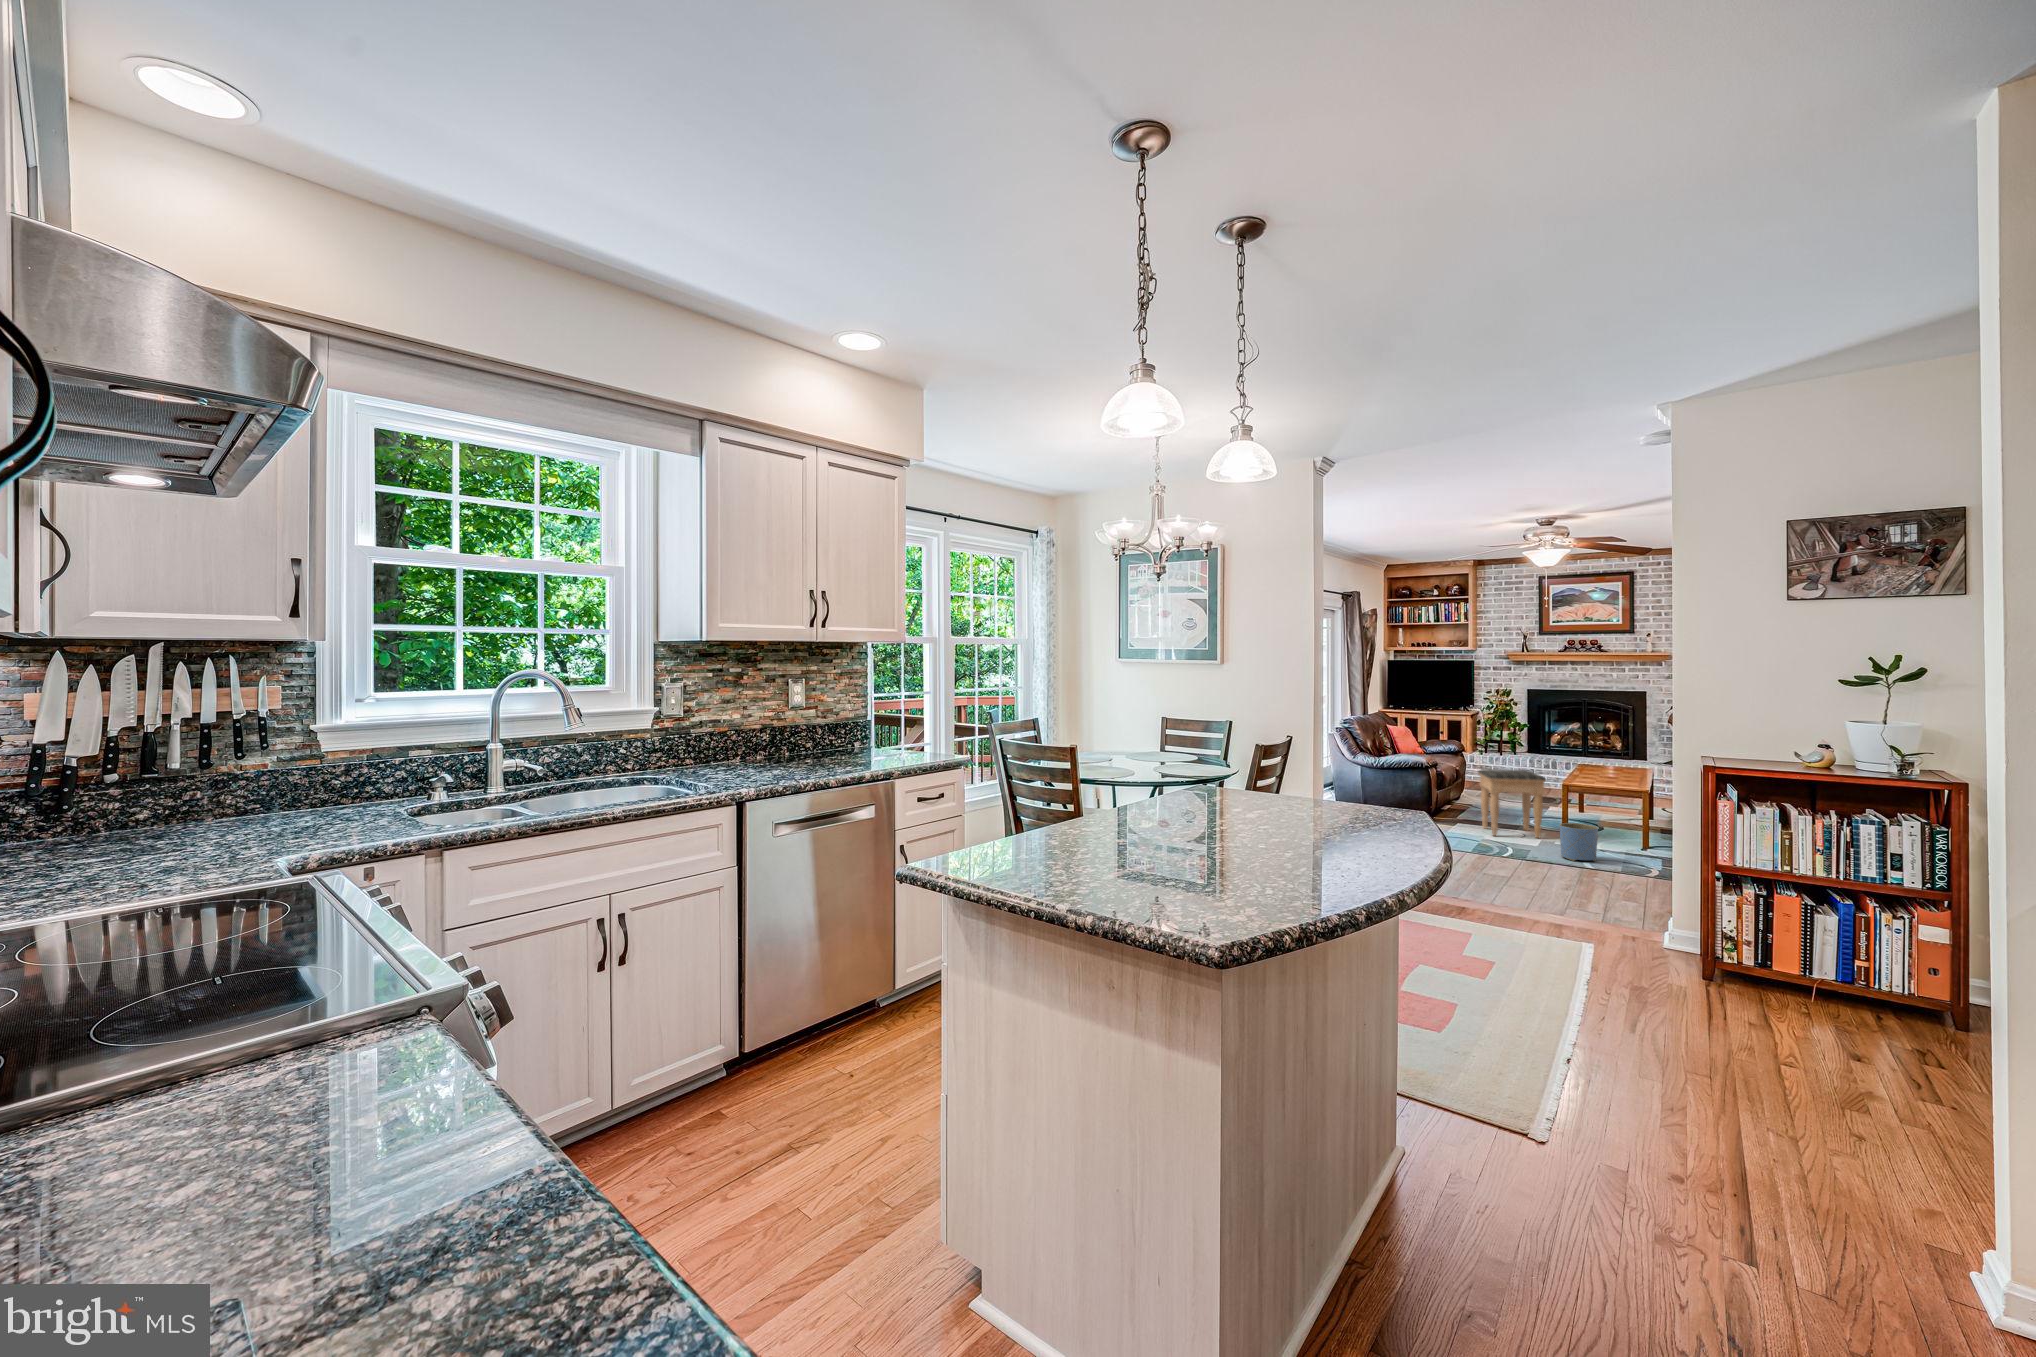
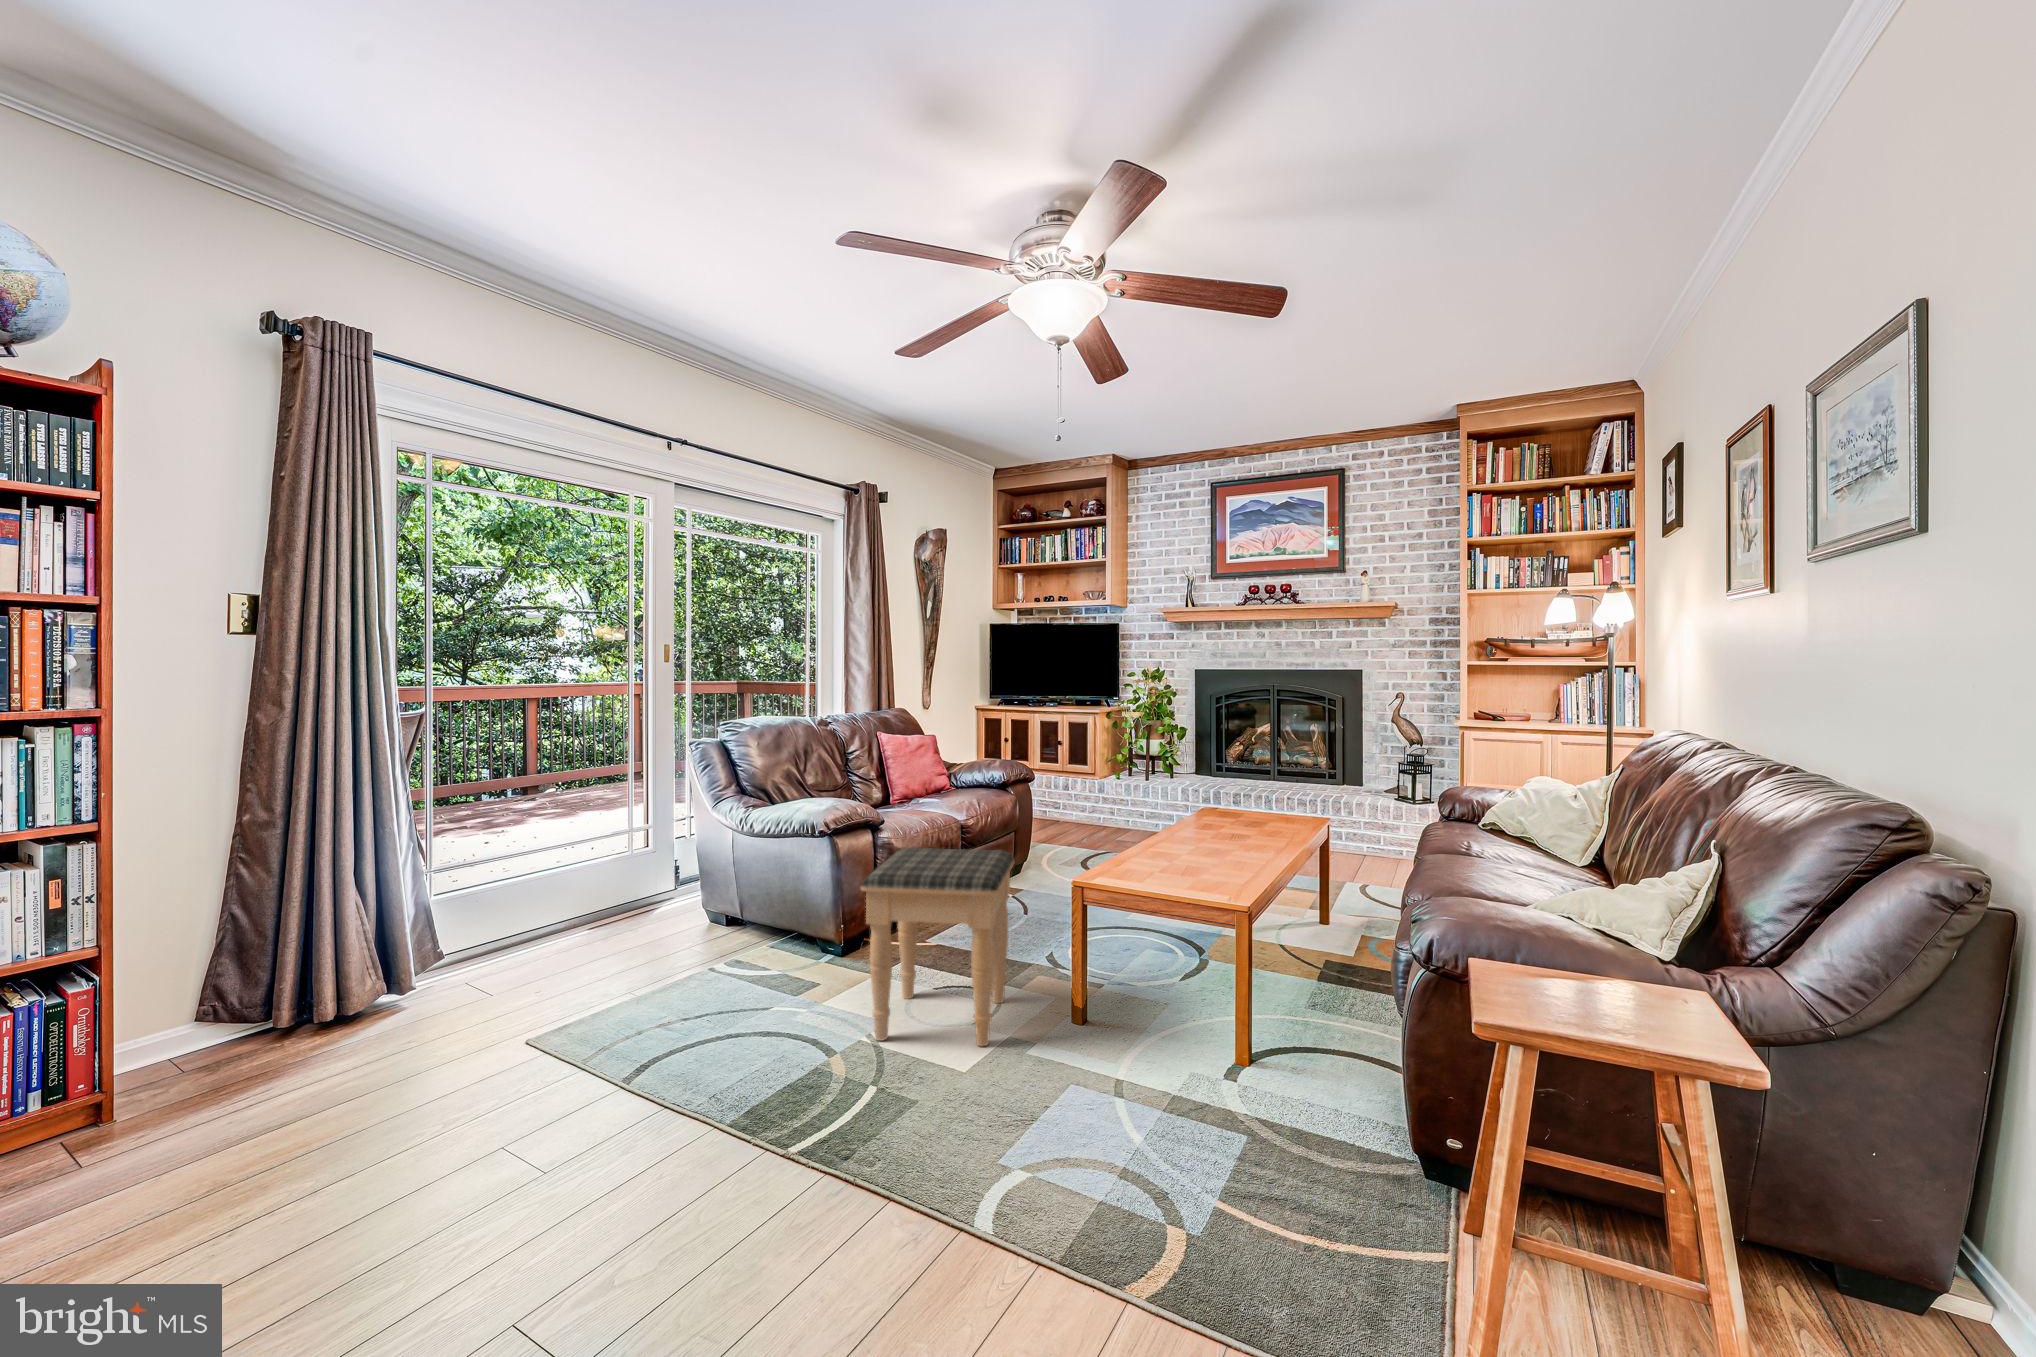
planter: present [1560,823,1598,861] -> none [909,1059,1016,1218]

